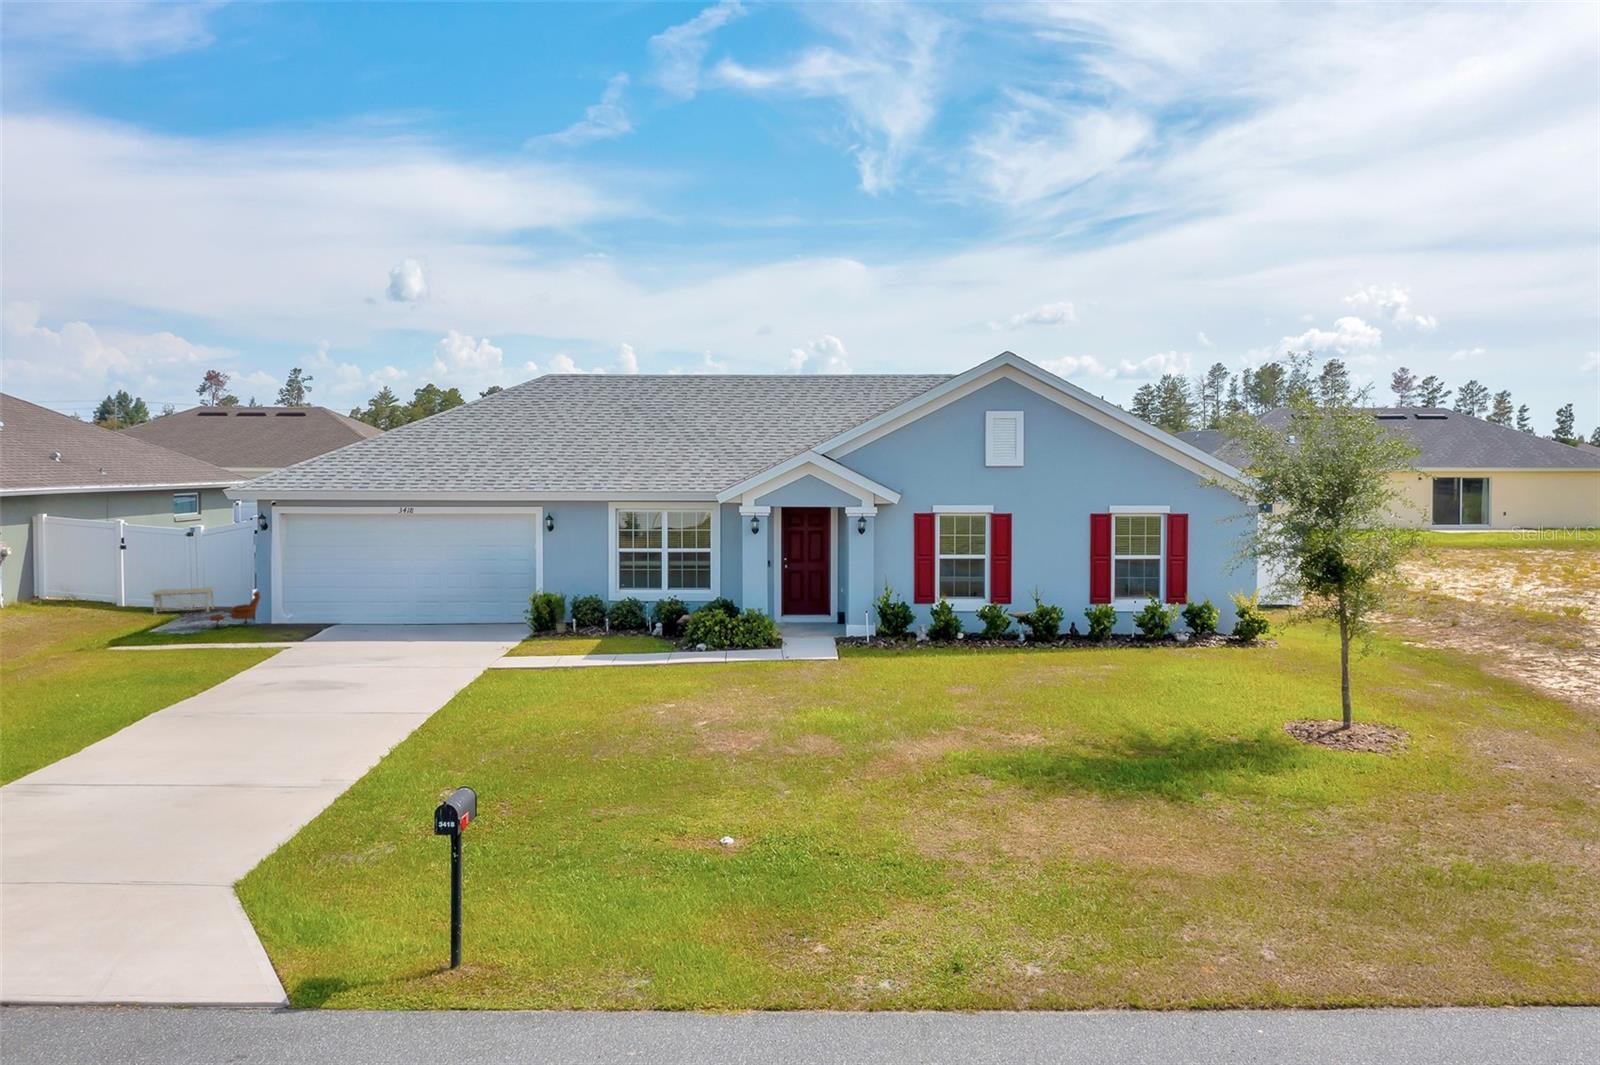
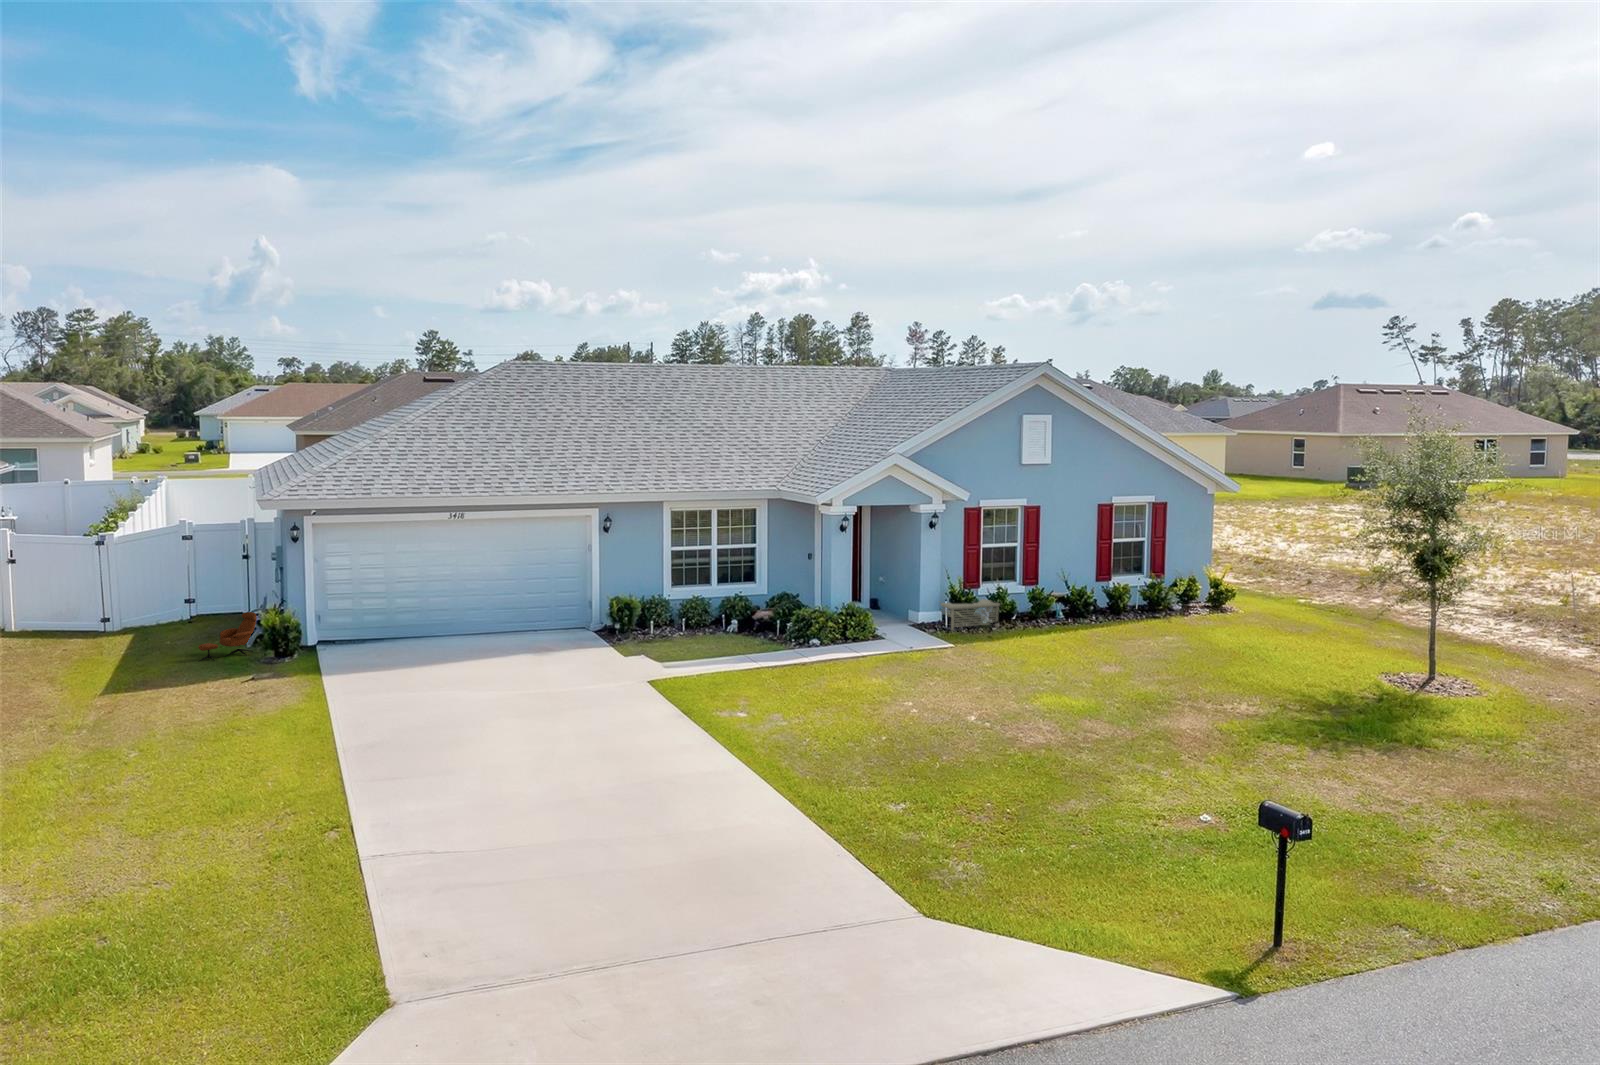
storage bench: present [151,588,214,614] -> present [941,599,1000,631]
potted plant: present [553,600,566,633] -> none [621,600,644,639]

